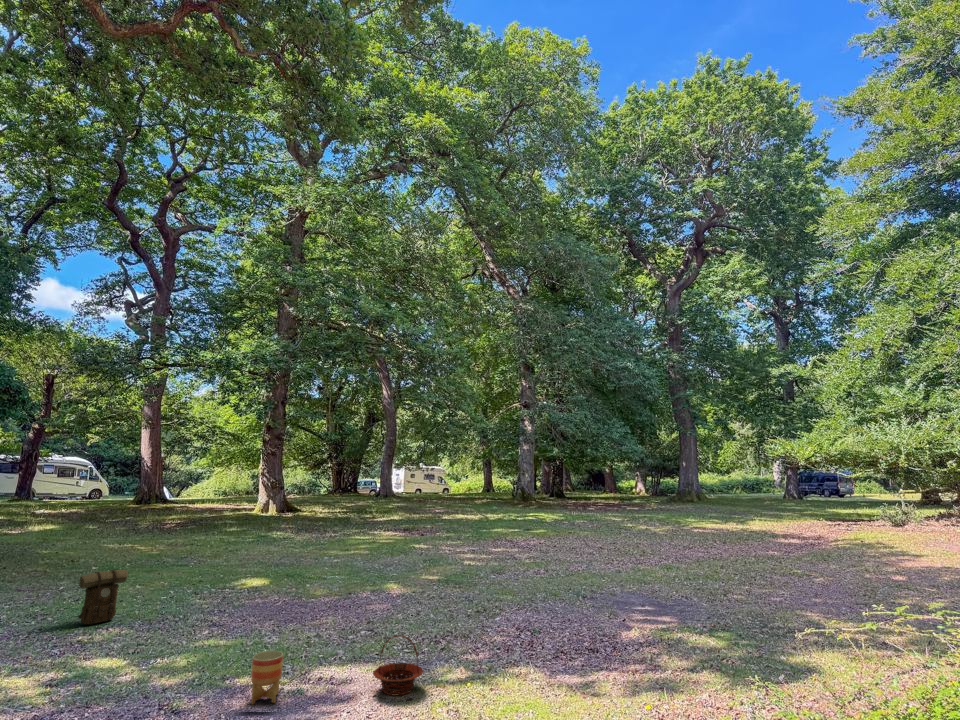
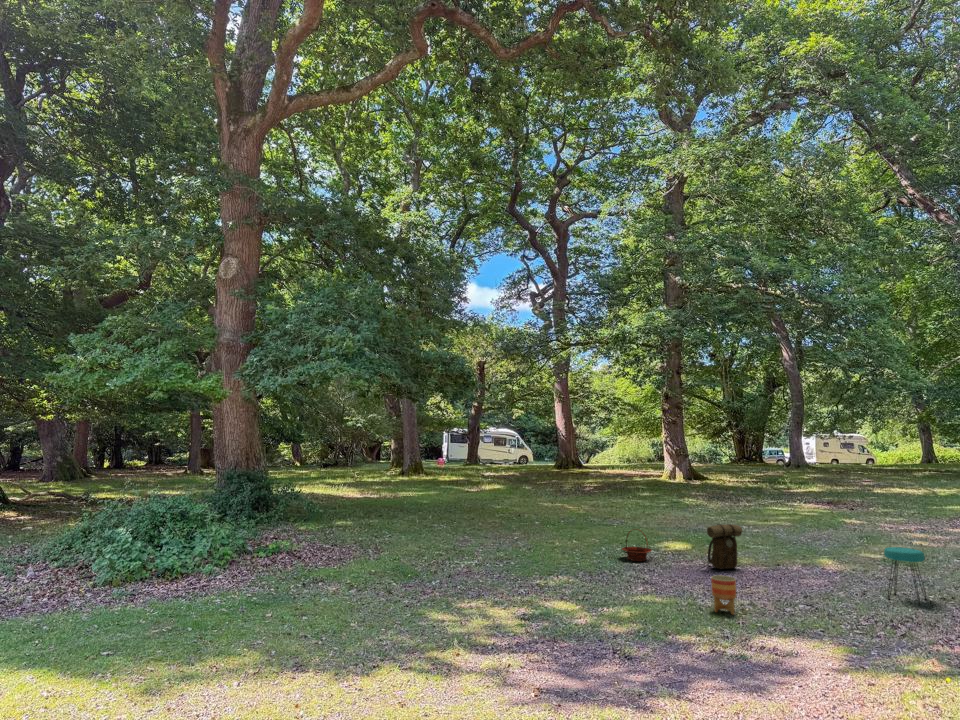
backpack: present [78,570,128,625] -> present [707,524,743,569]
stool: none [440,581,473,638] -> present [884,547,927,604]
basket: present [373,635,423,696] -> present [622,530,652,561]

